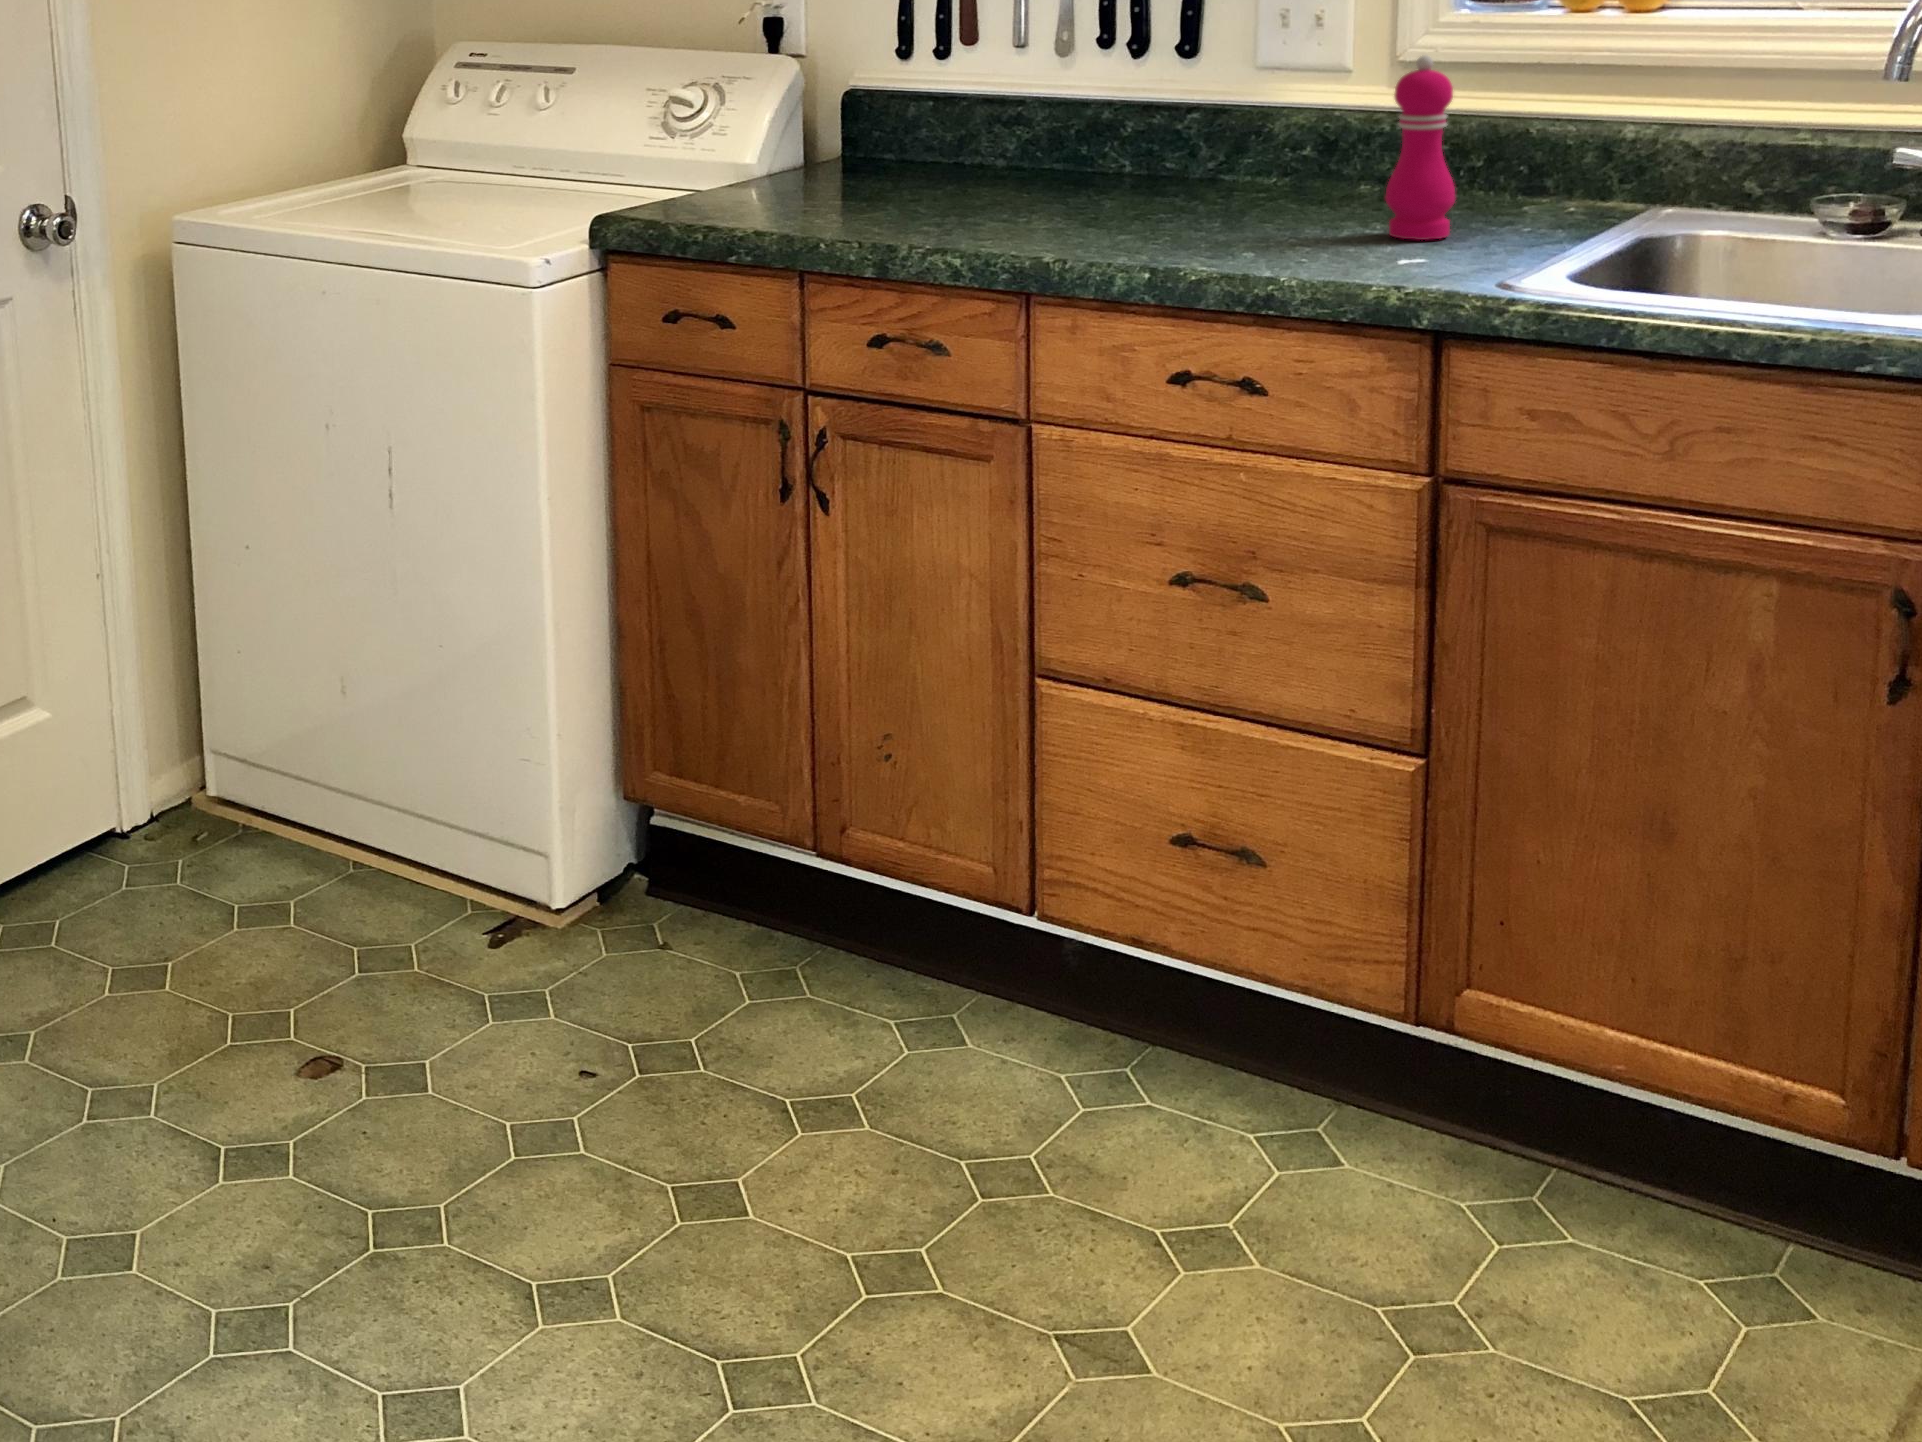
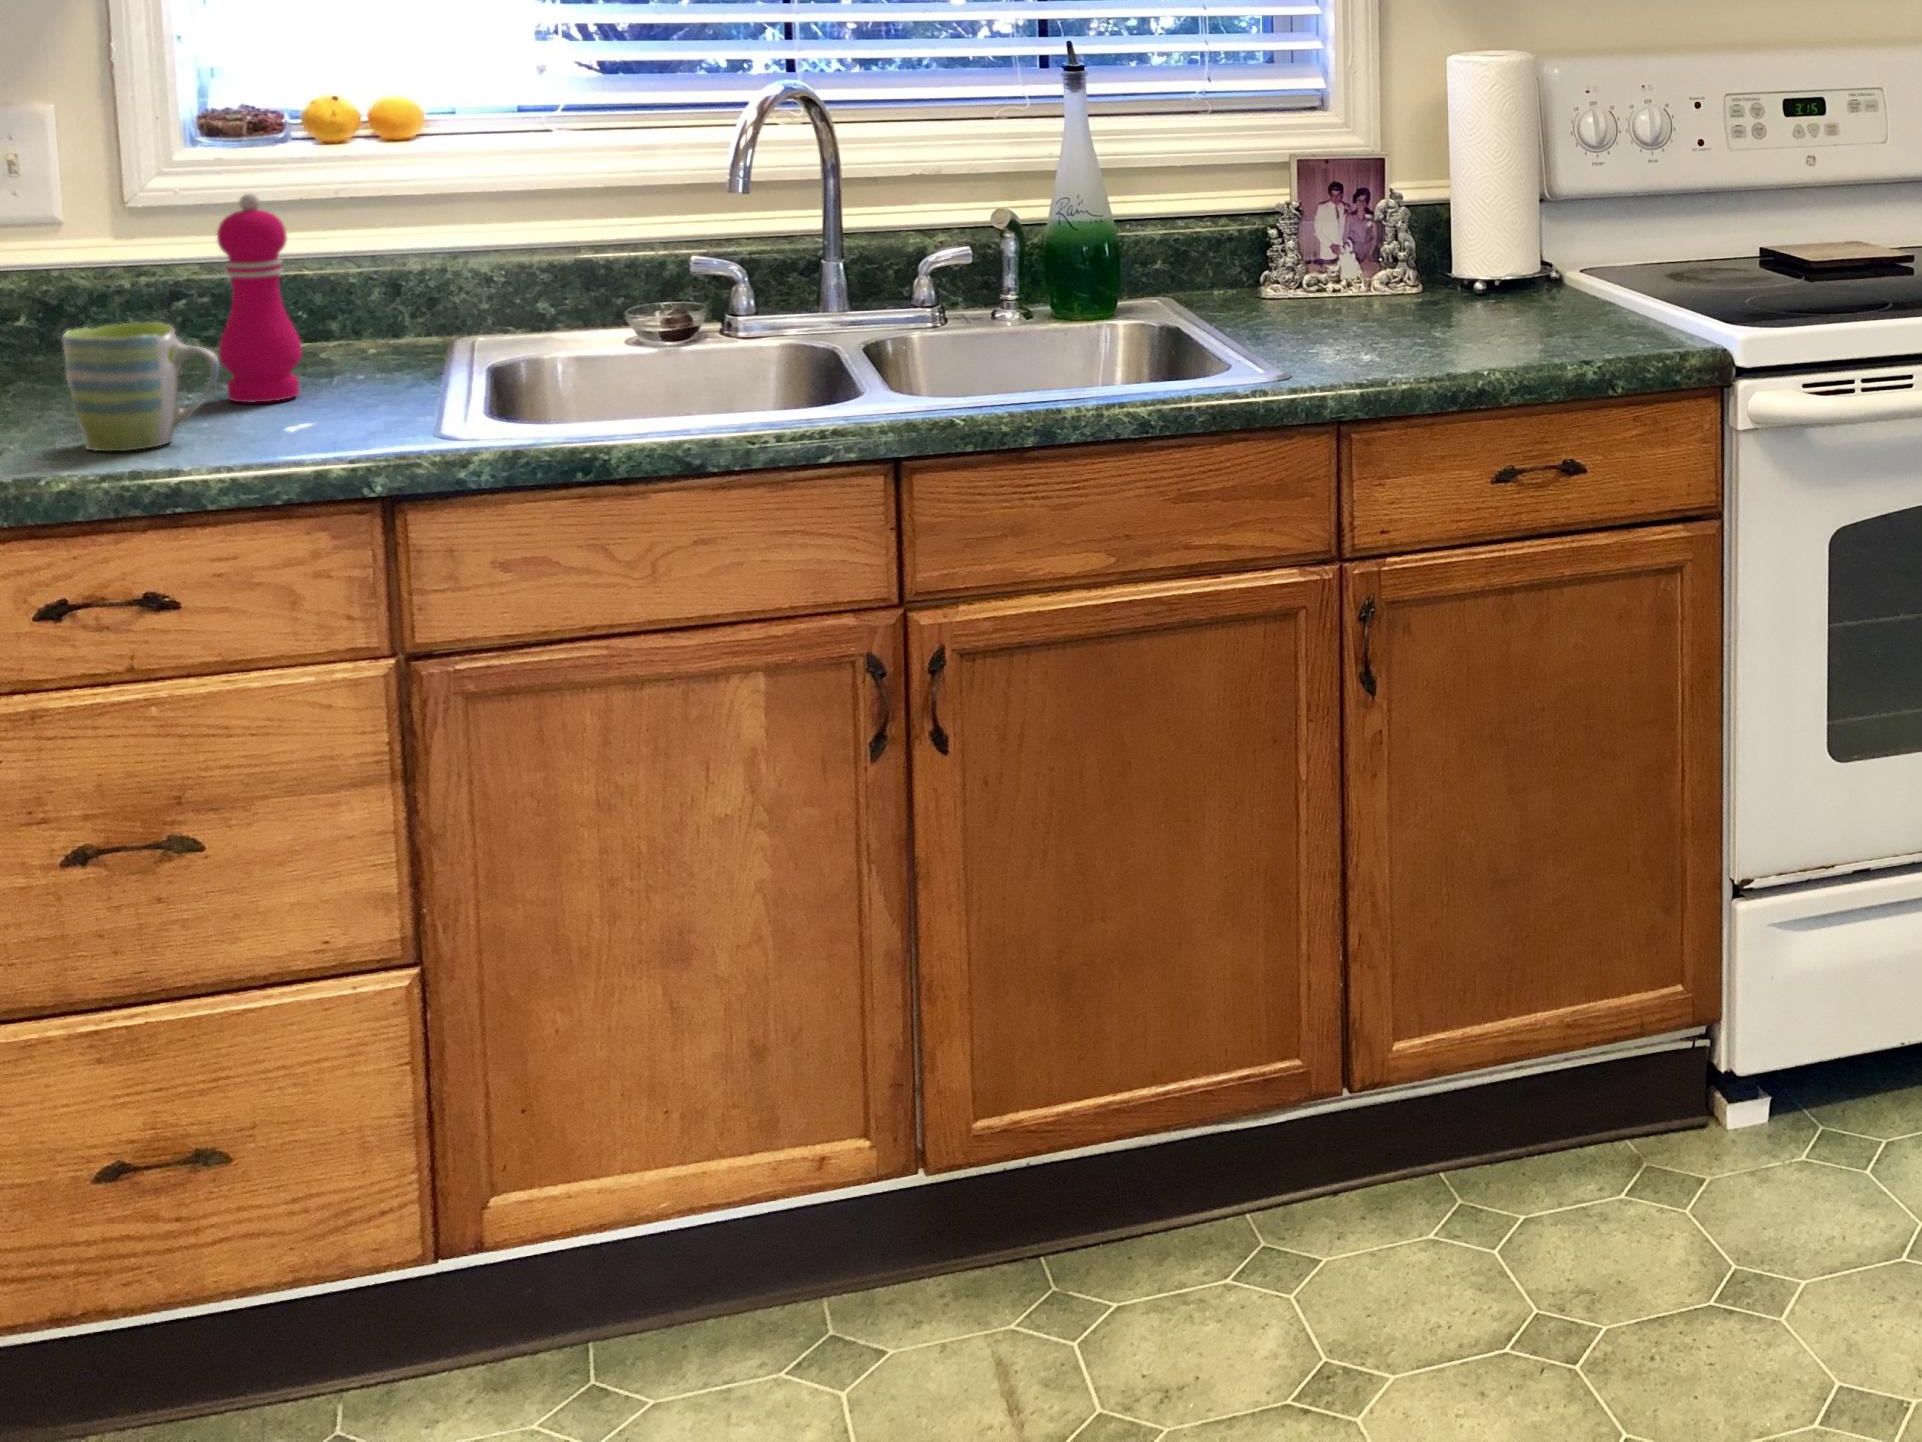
mug: none [1225,158,1341,262] -> present [62,322,219,451]

